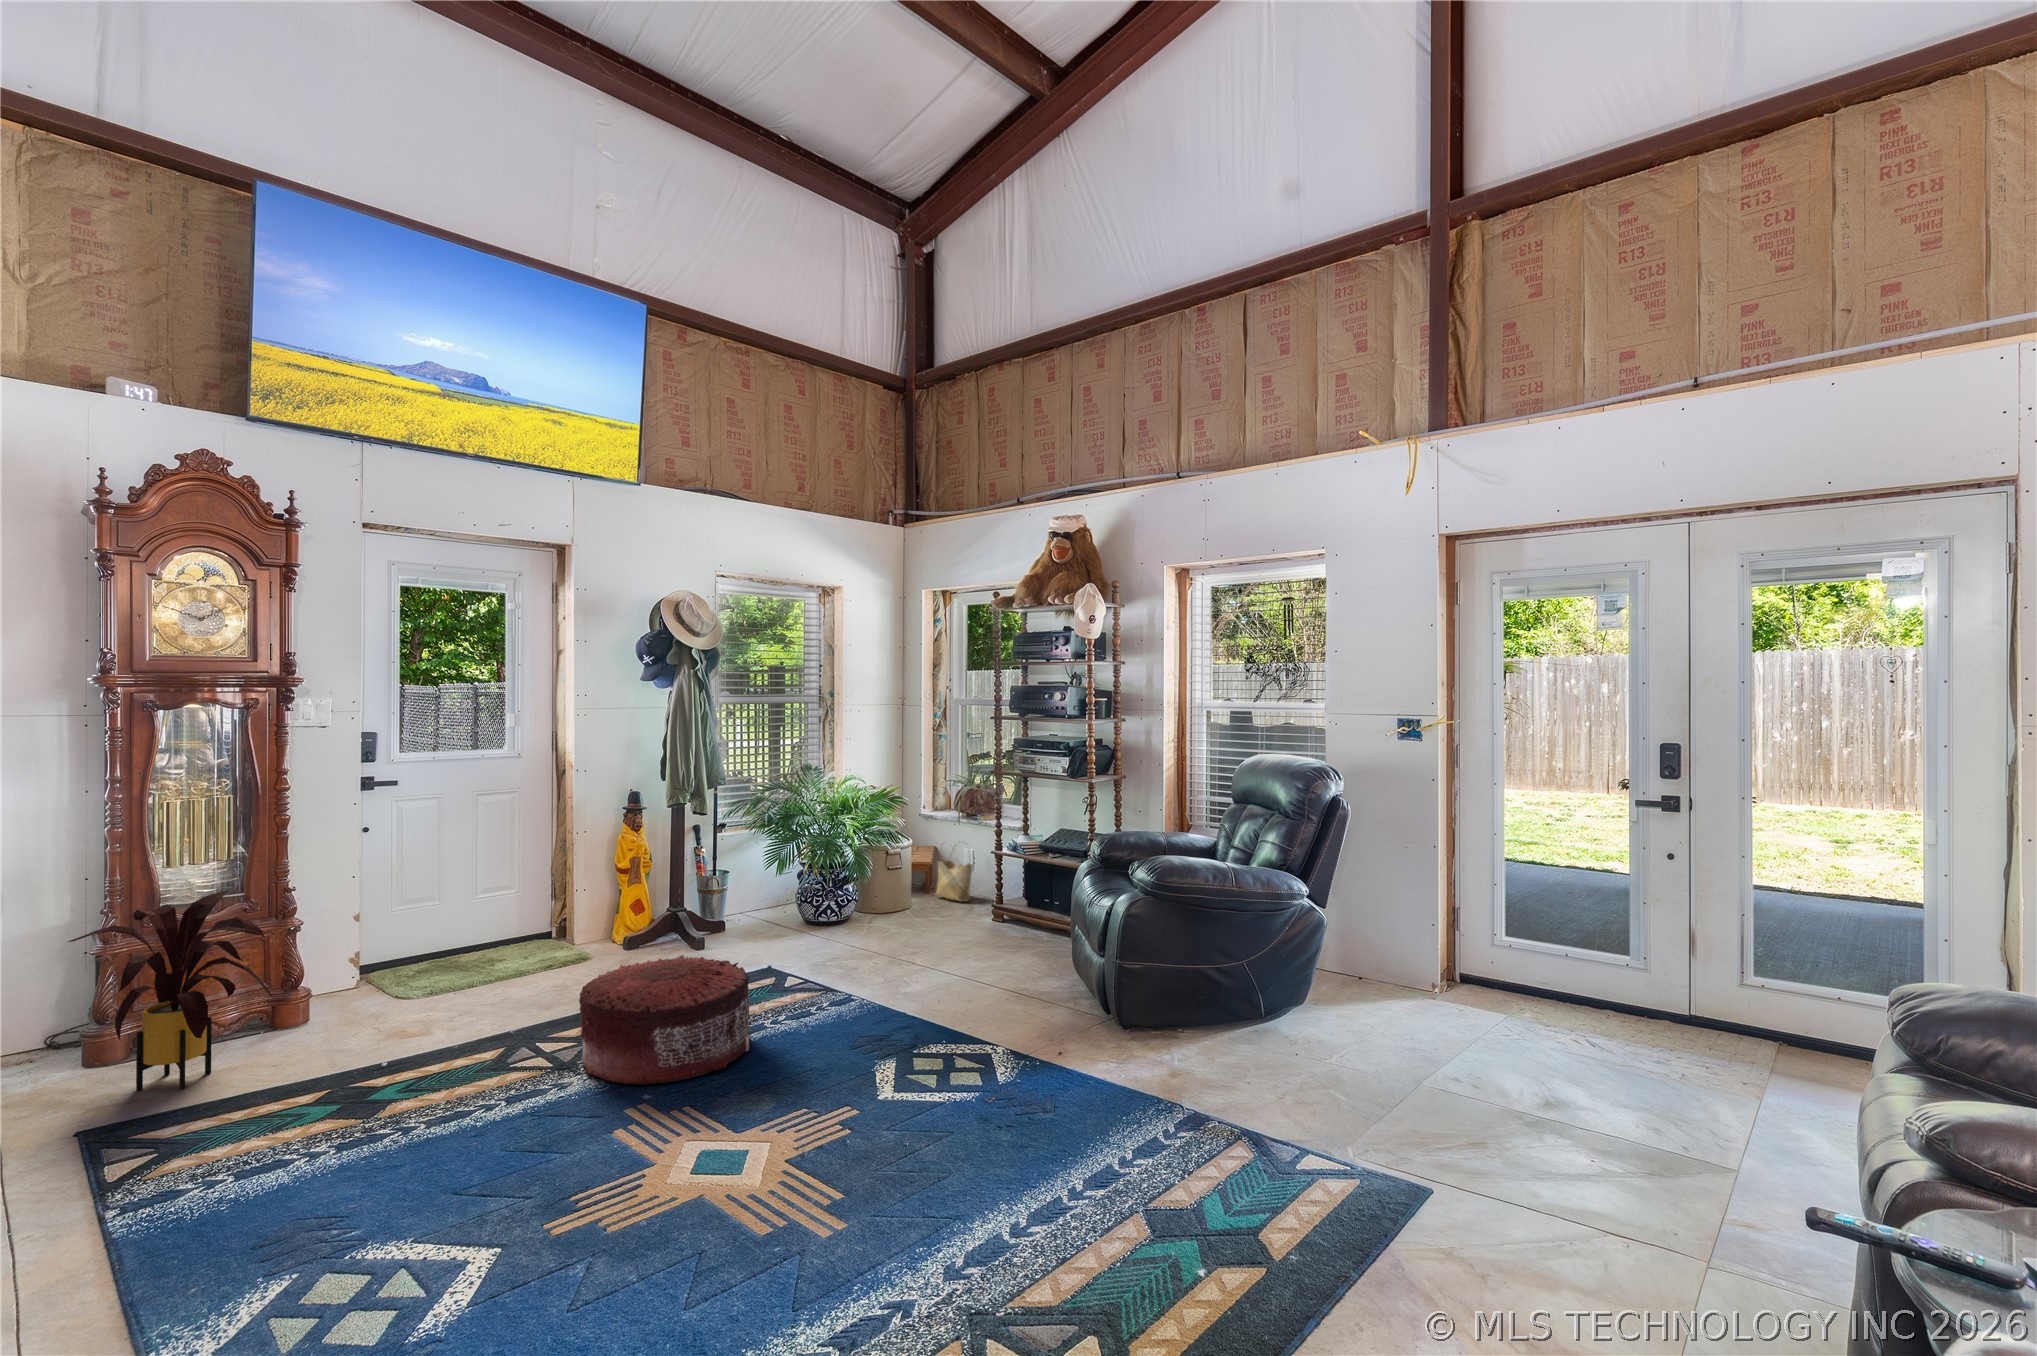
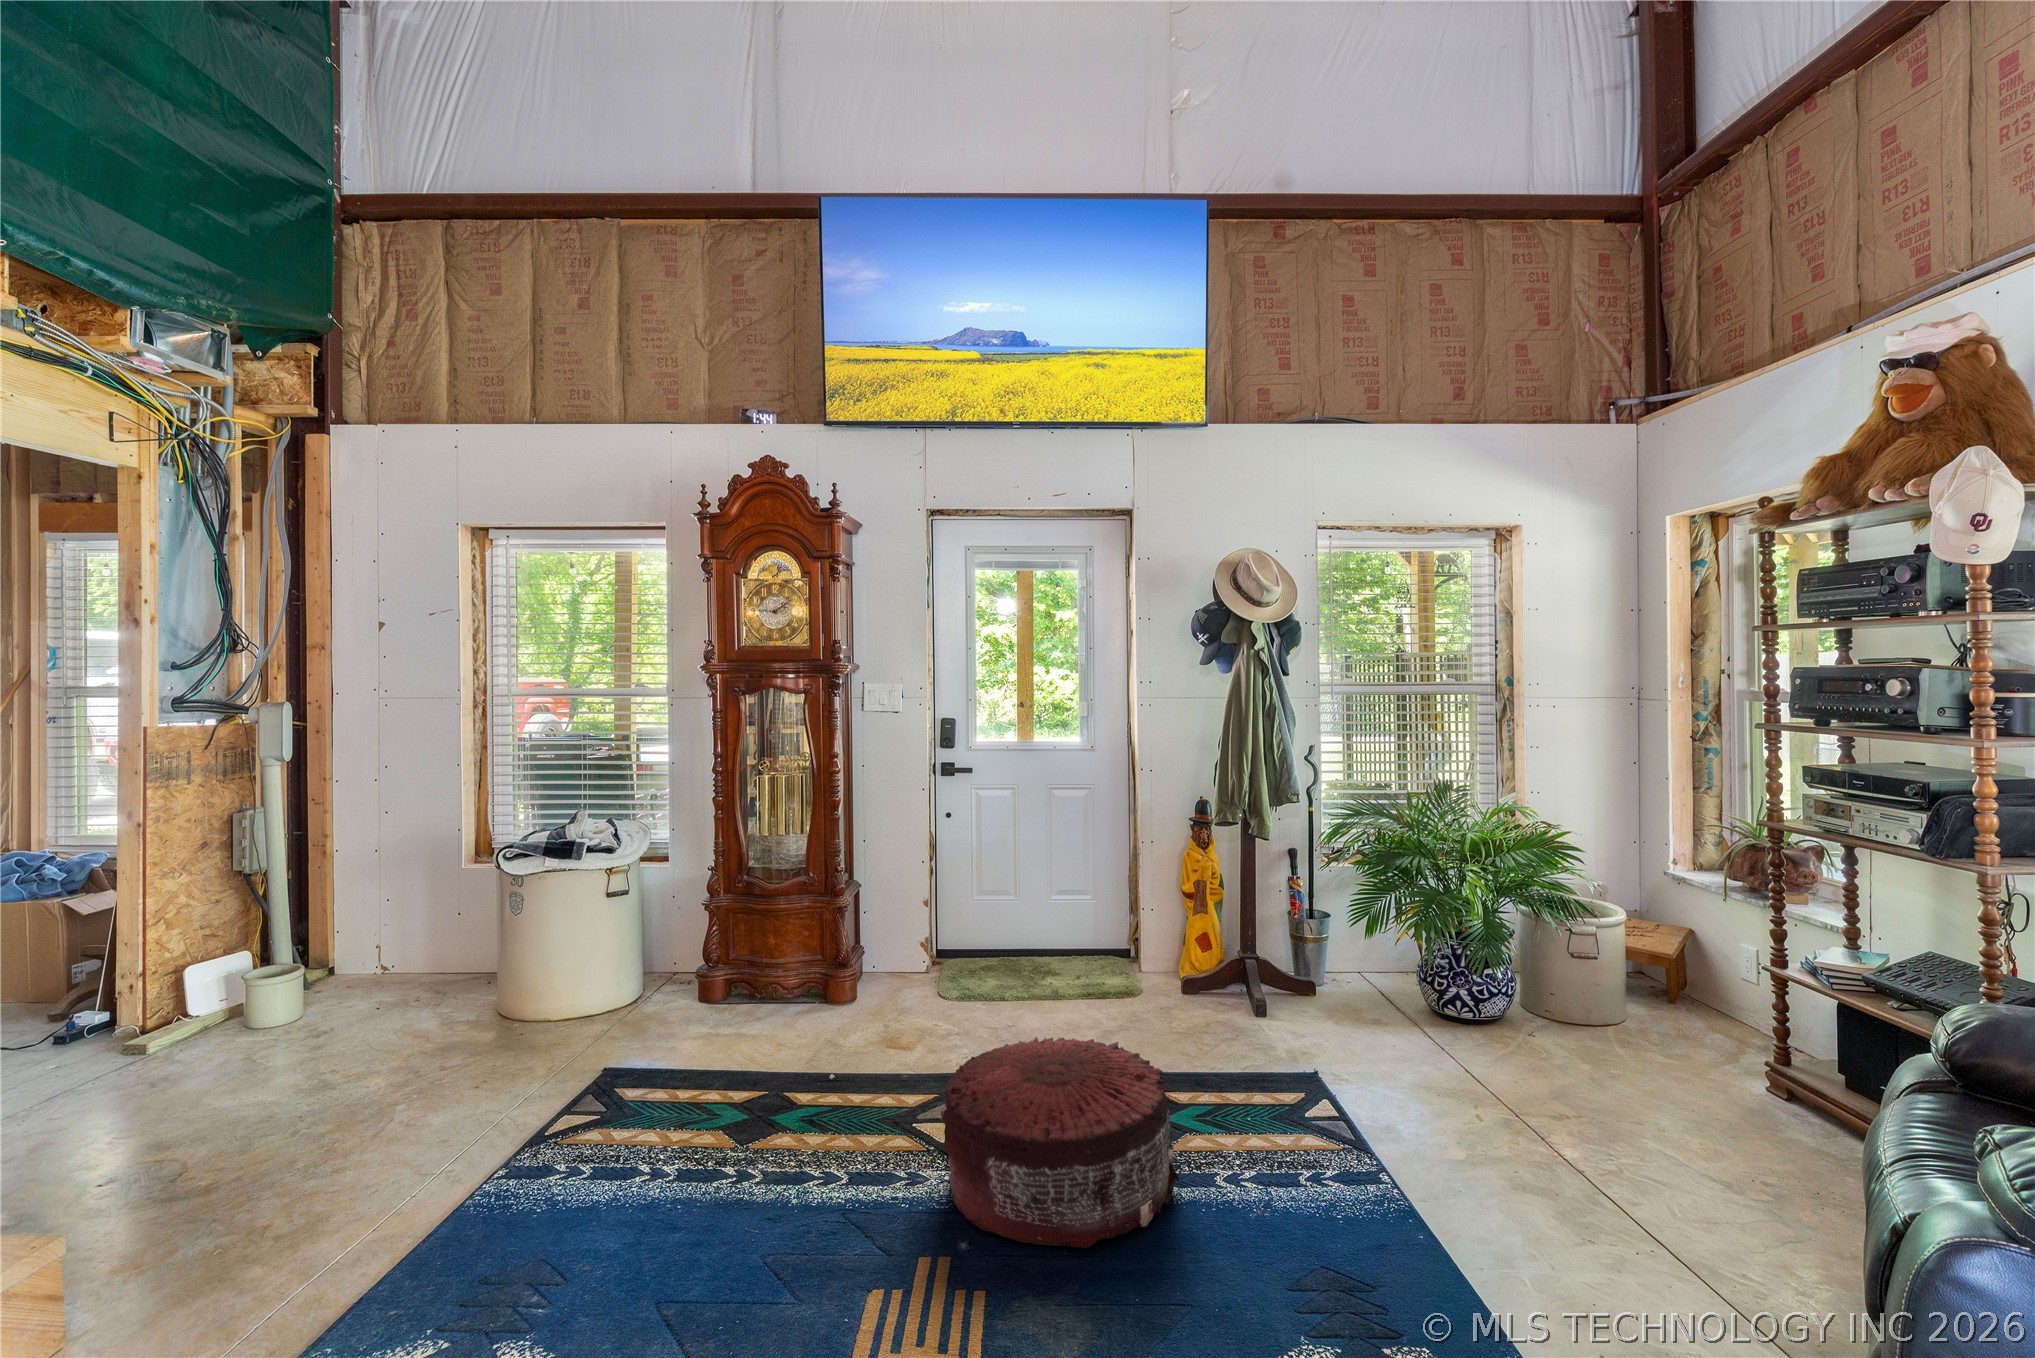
woven basket: present [936,842,973,902] -> none [1678,924,1751,1031]
house plant: present [68,891,272,1091] -> none [630,867,777,1050]

